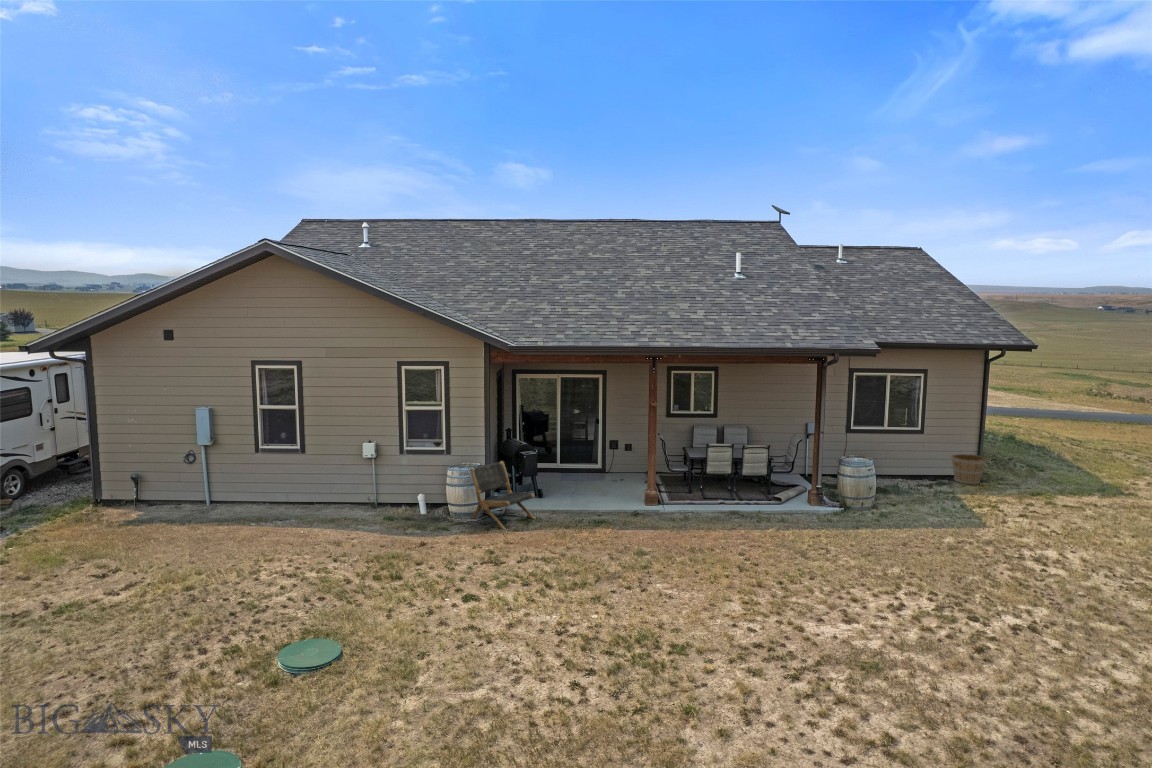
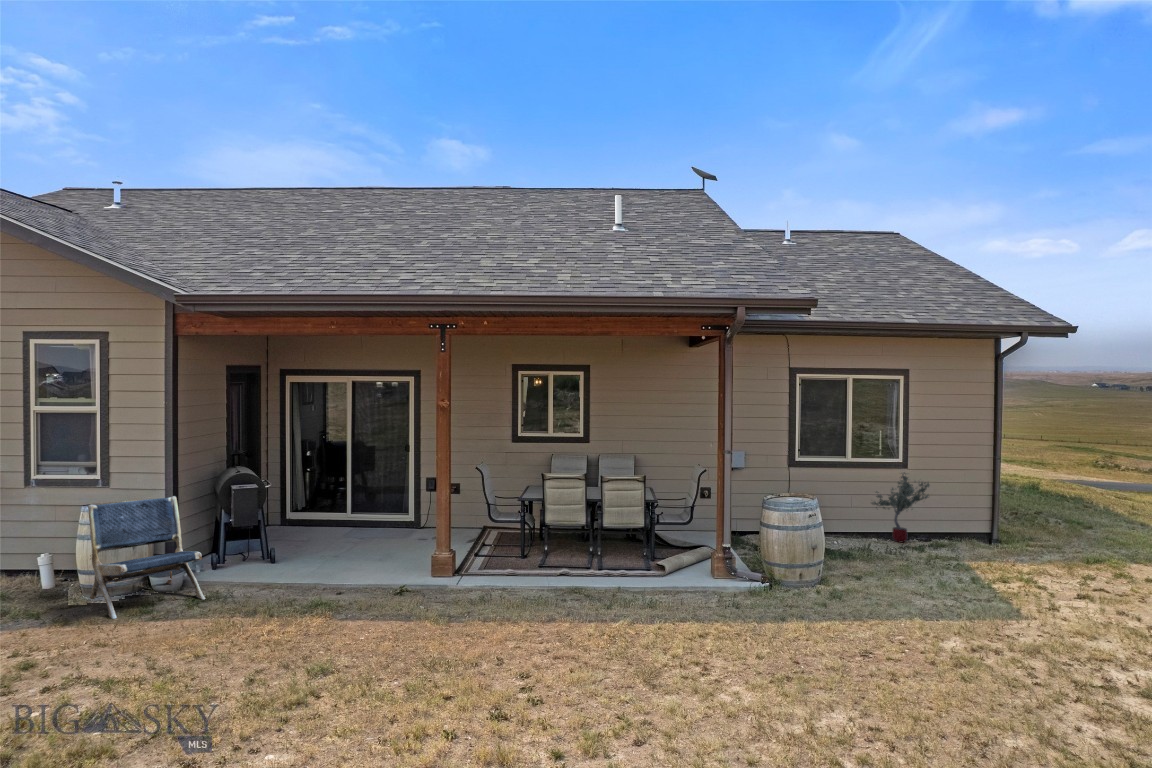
potted tree: none [899,436,938,482] -> present [872,473,929,542]
wooden bucket: present [951,454,986,484] -> none [951,500,1007,546]

